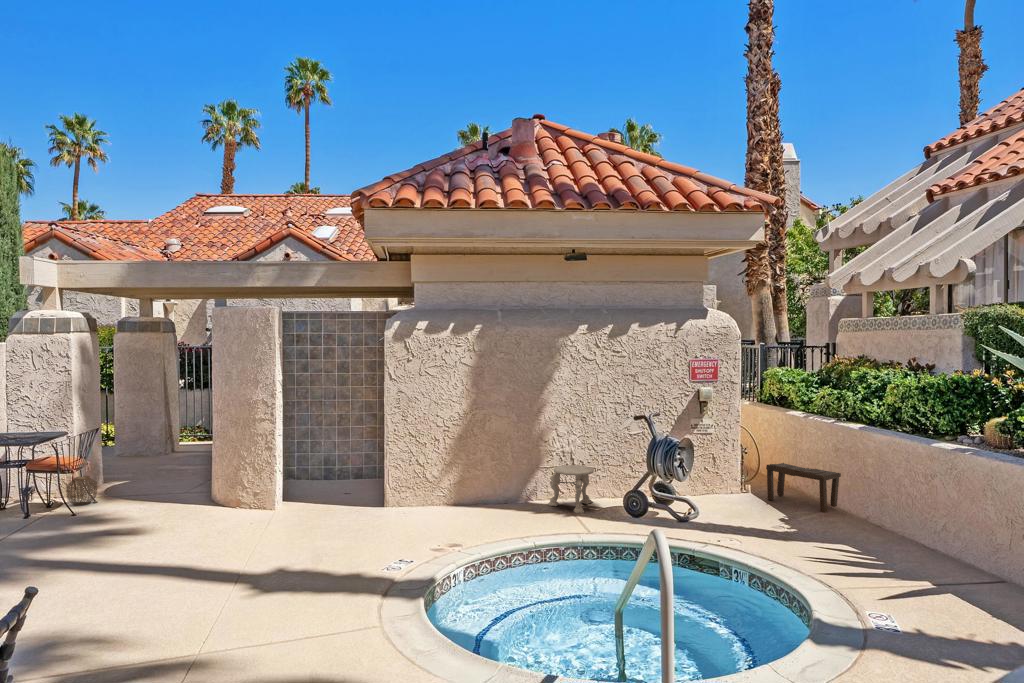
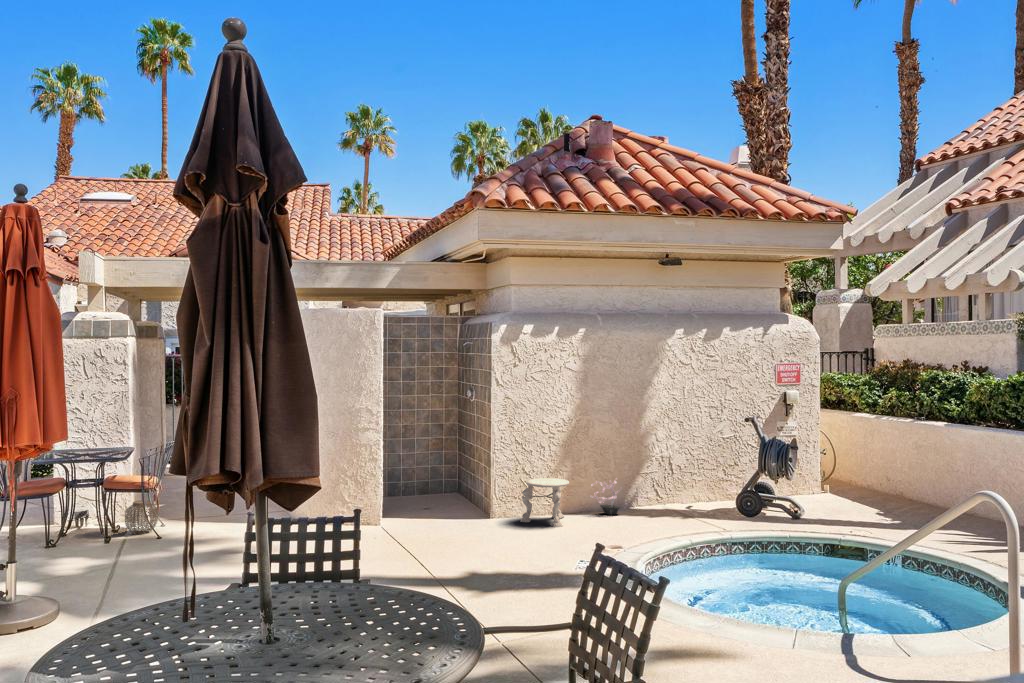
bench: present [766,463,841,512] -> none [848,463,921,507]
side table: present [548,465,594,513] -> present [520,478,569,527]
potted plant: none [481,469,515,507] -> present [591,480,621,515]

